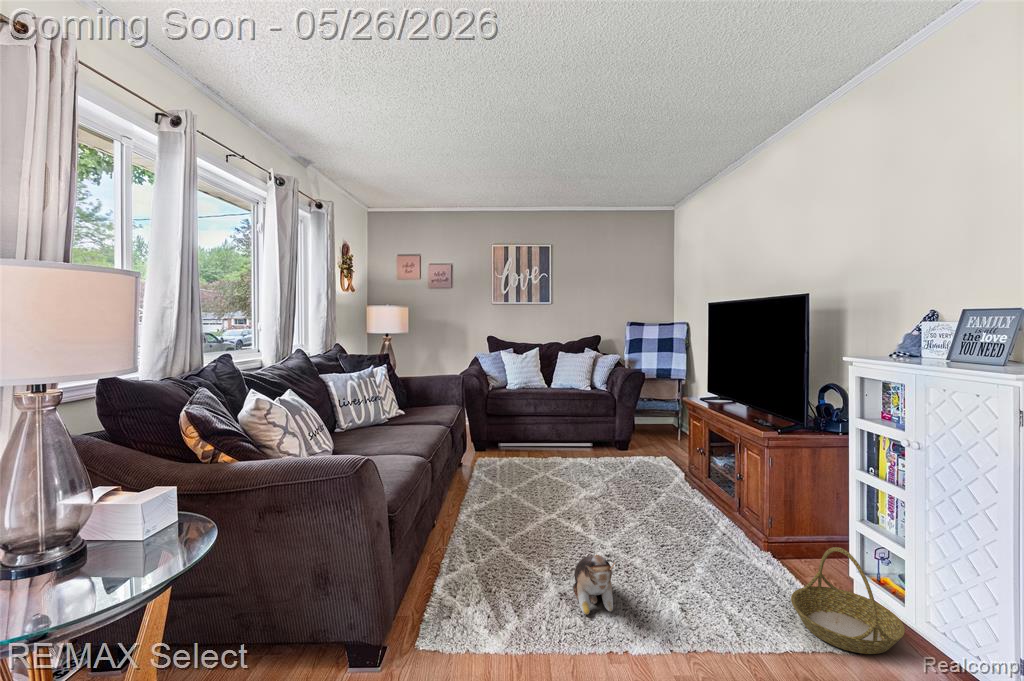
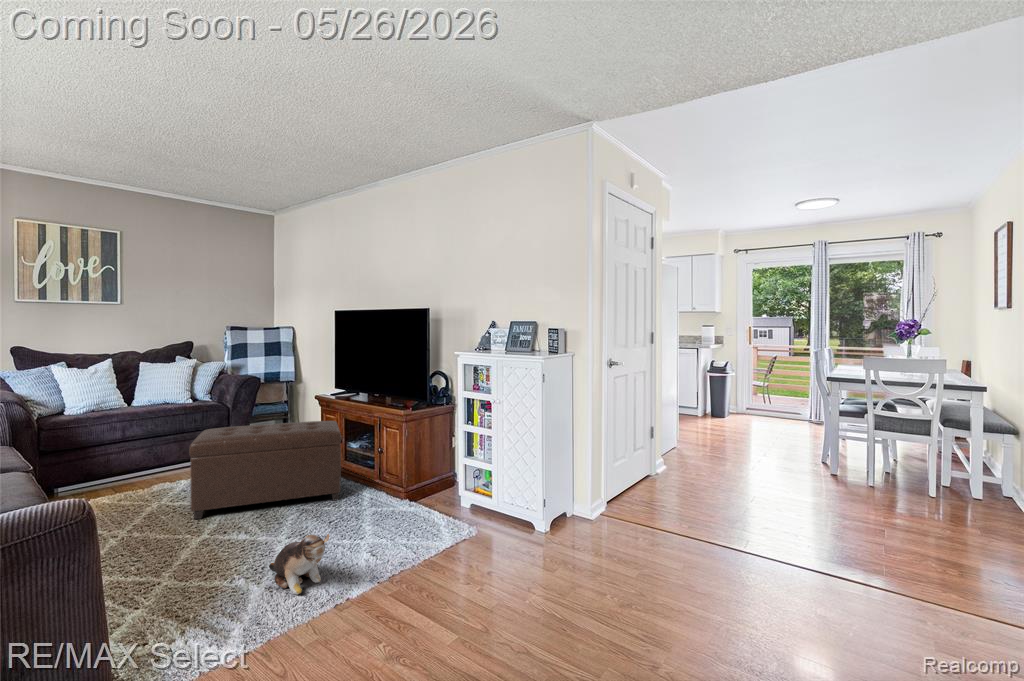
ottoman: none [552,419,699,524] -> present [189,421,341,519]
basket: present [791,547,905,654] -> none [439,475,500,537]

